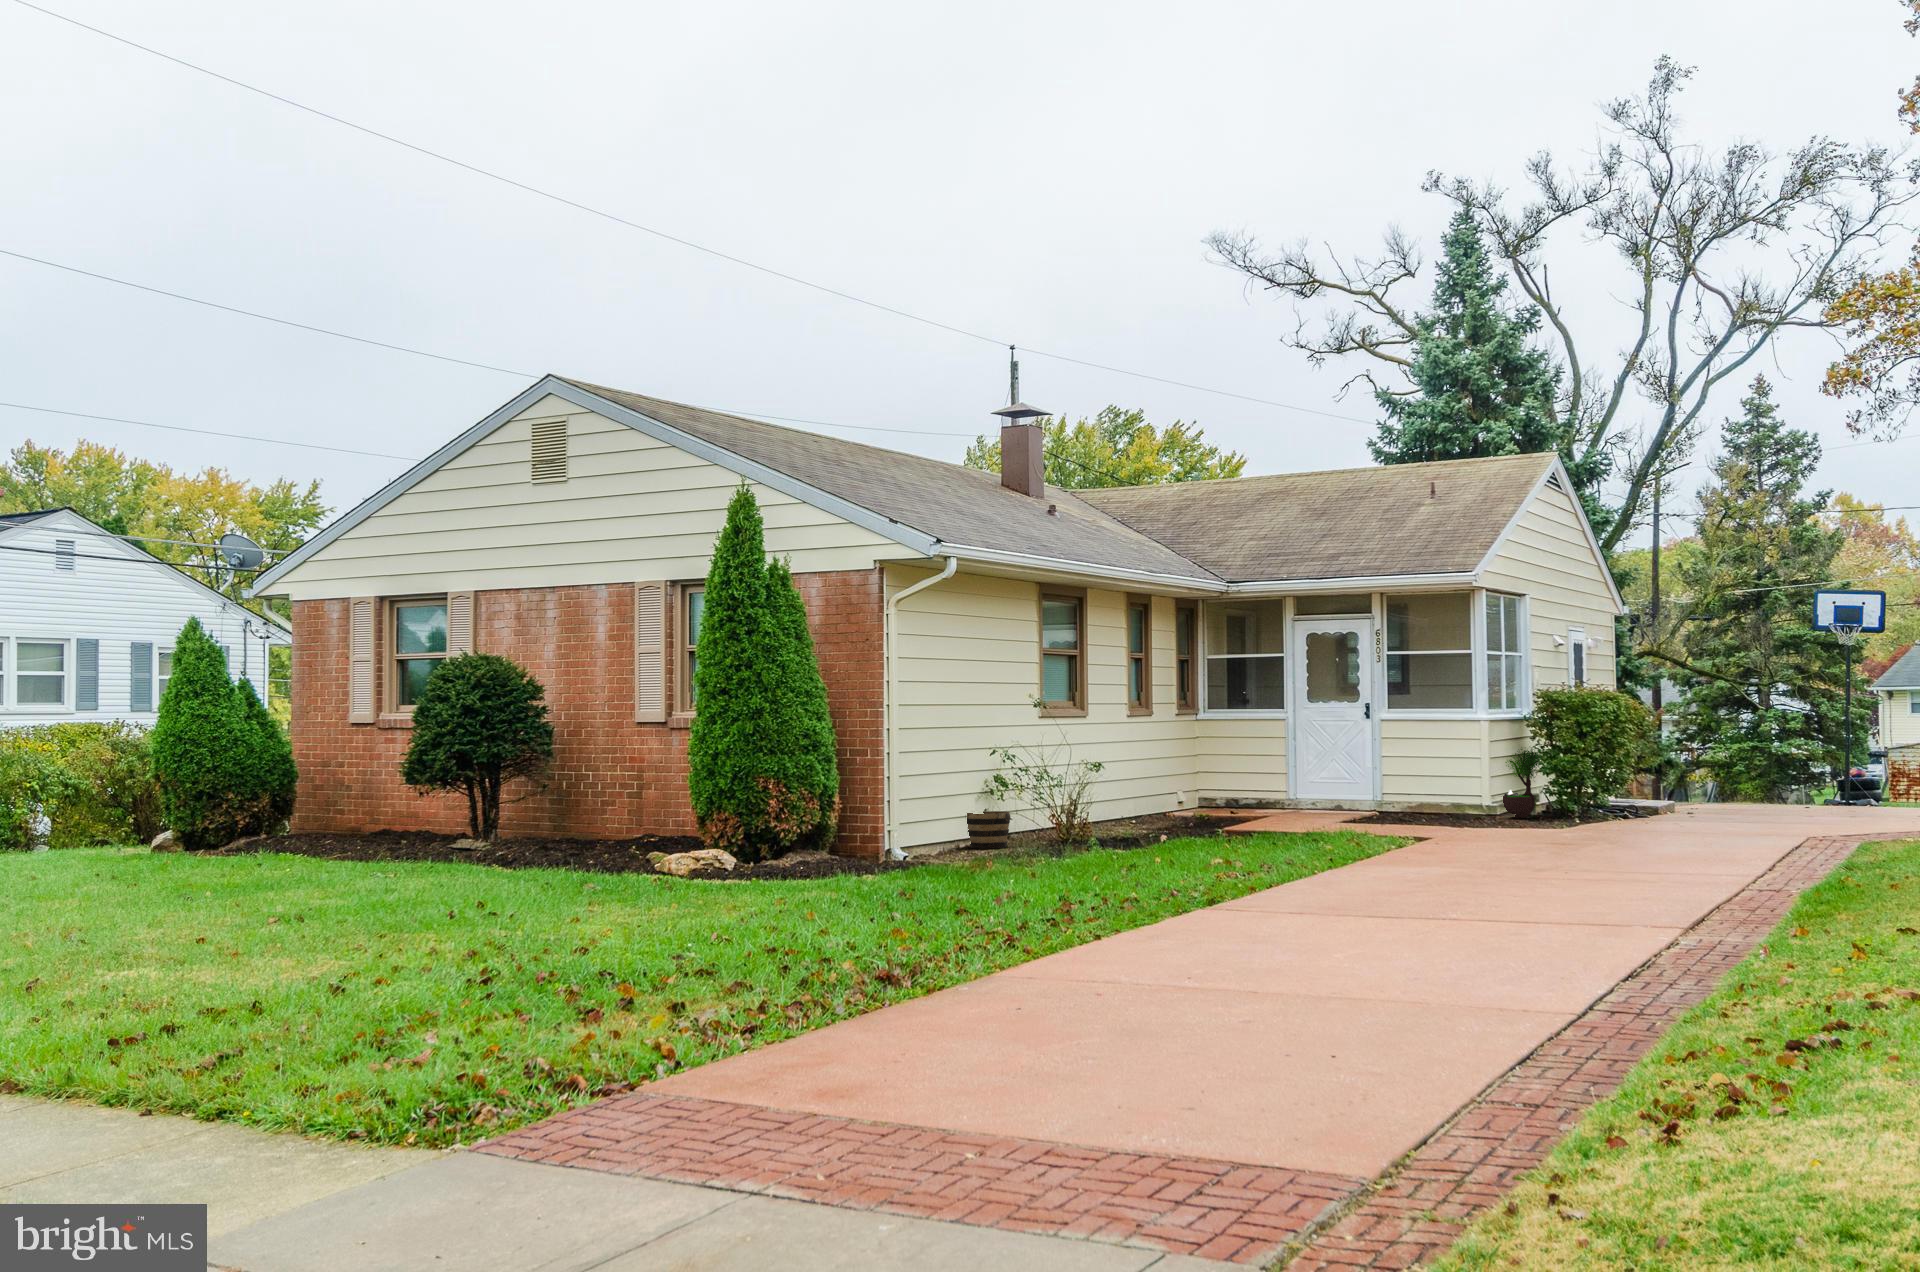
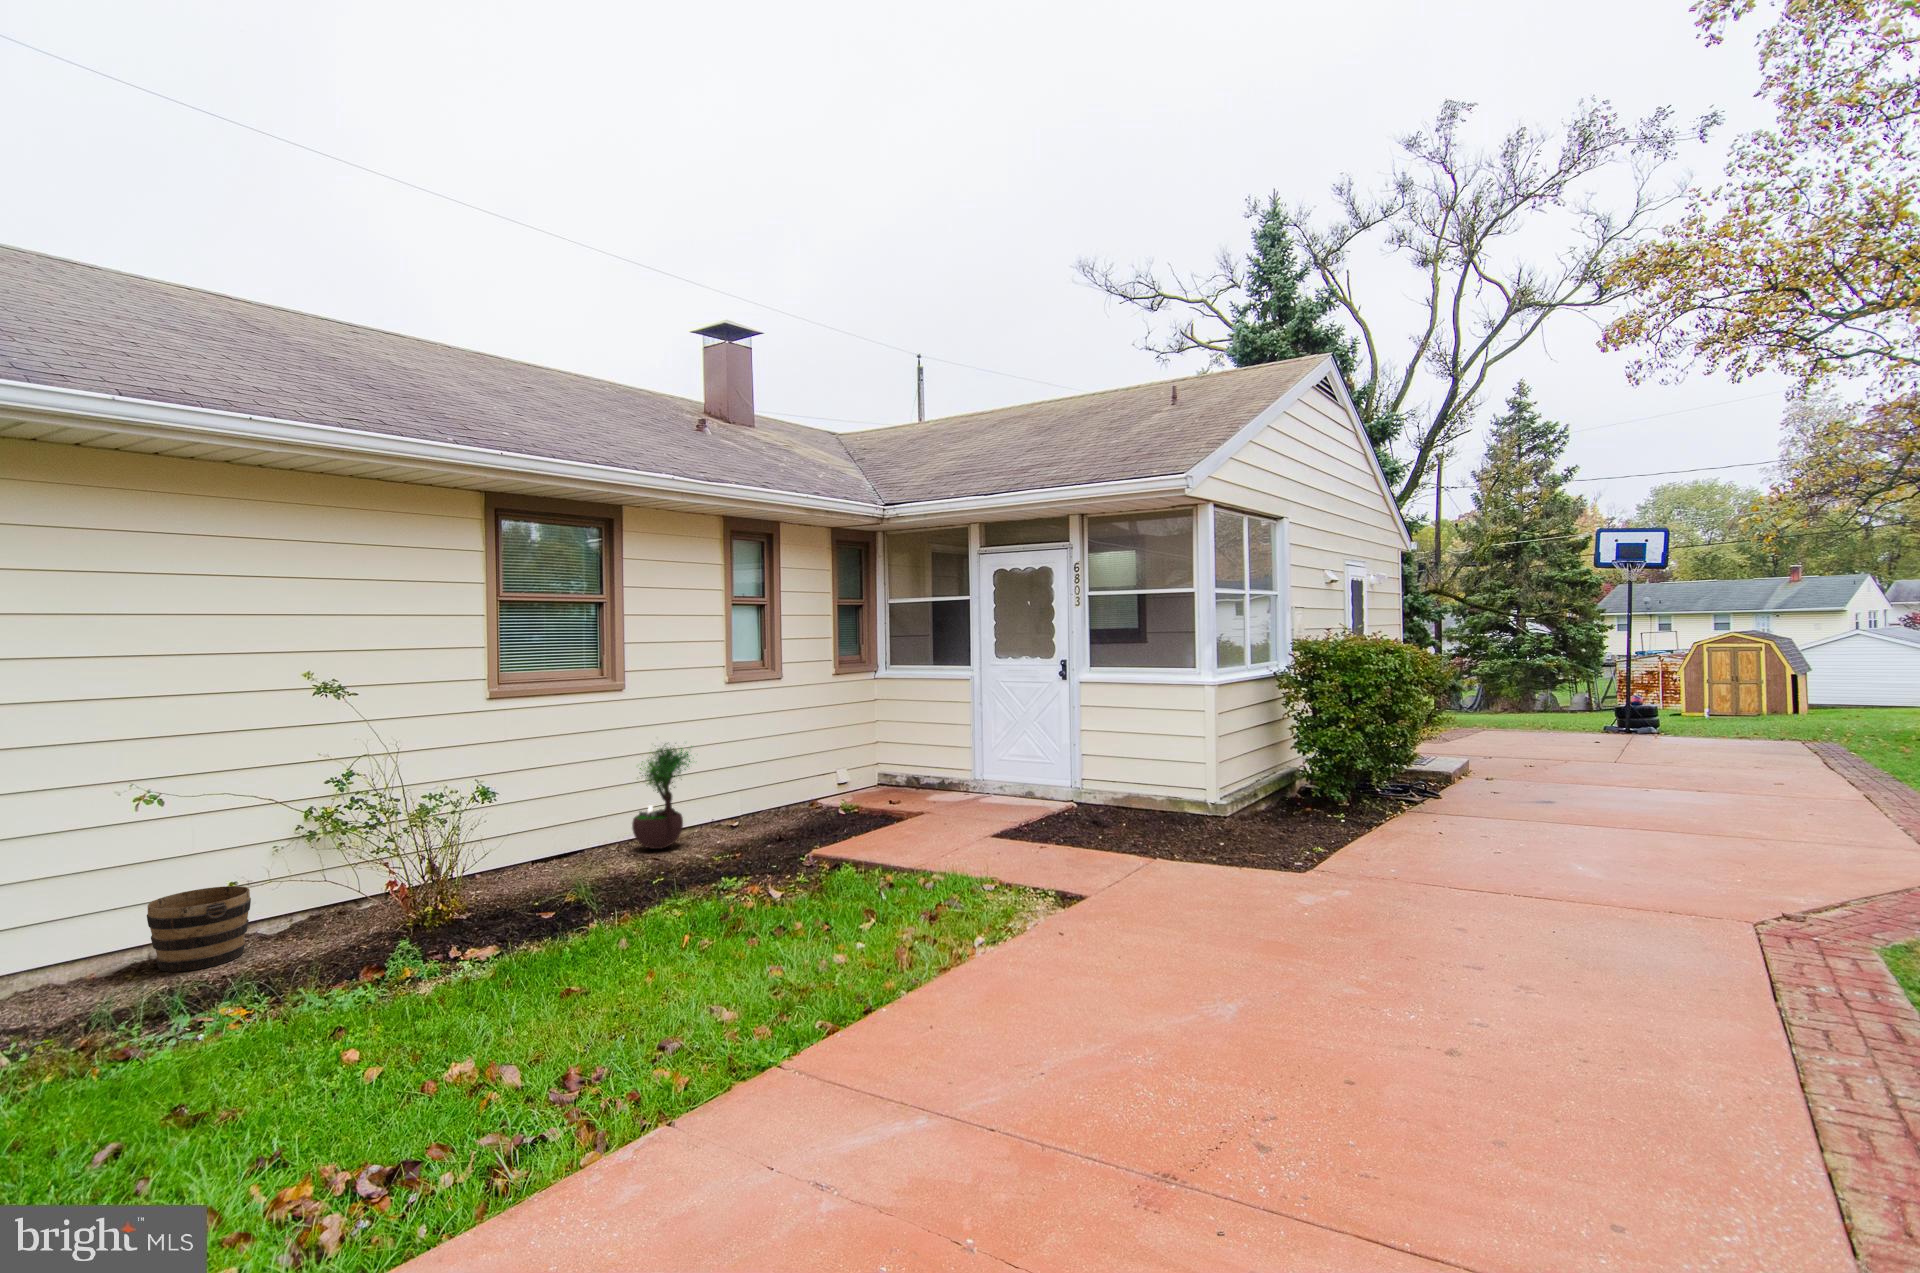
potted tree: present [1503,749,1543,819] -> present [632,743,692,849]

